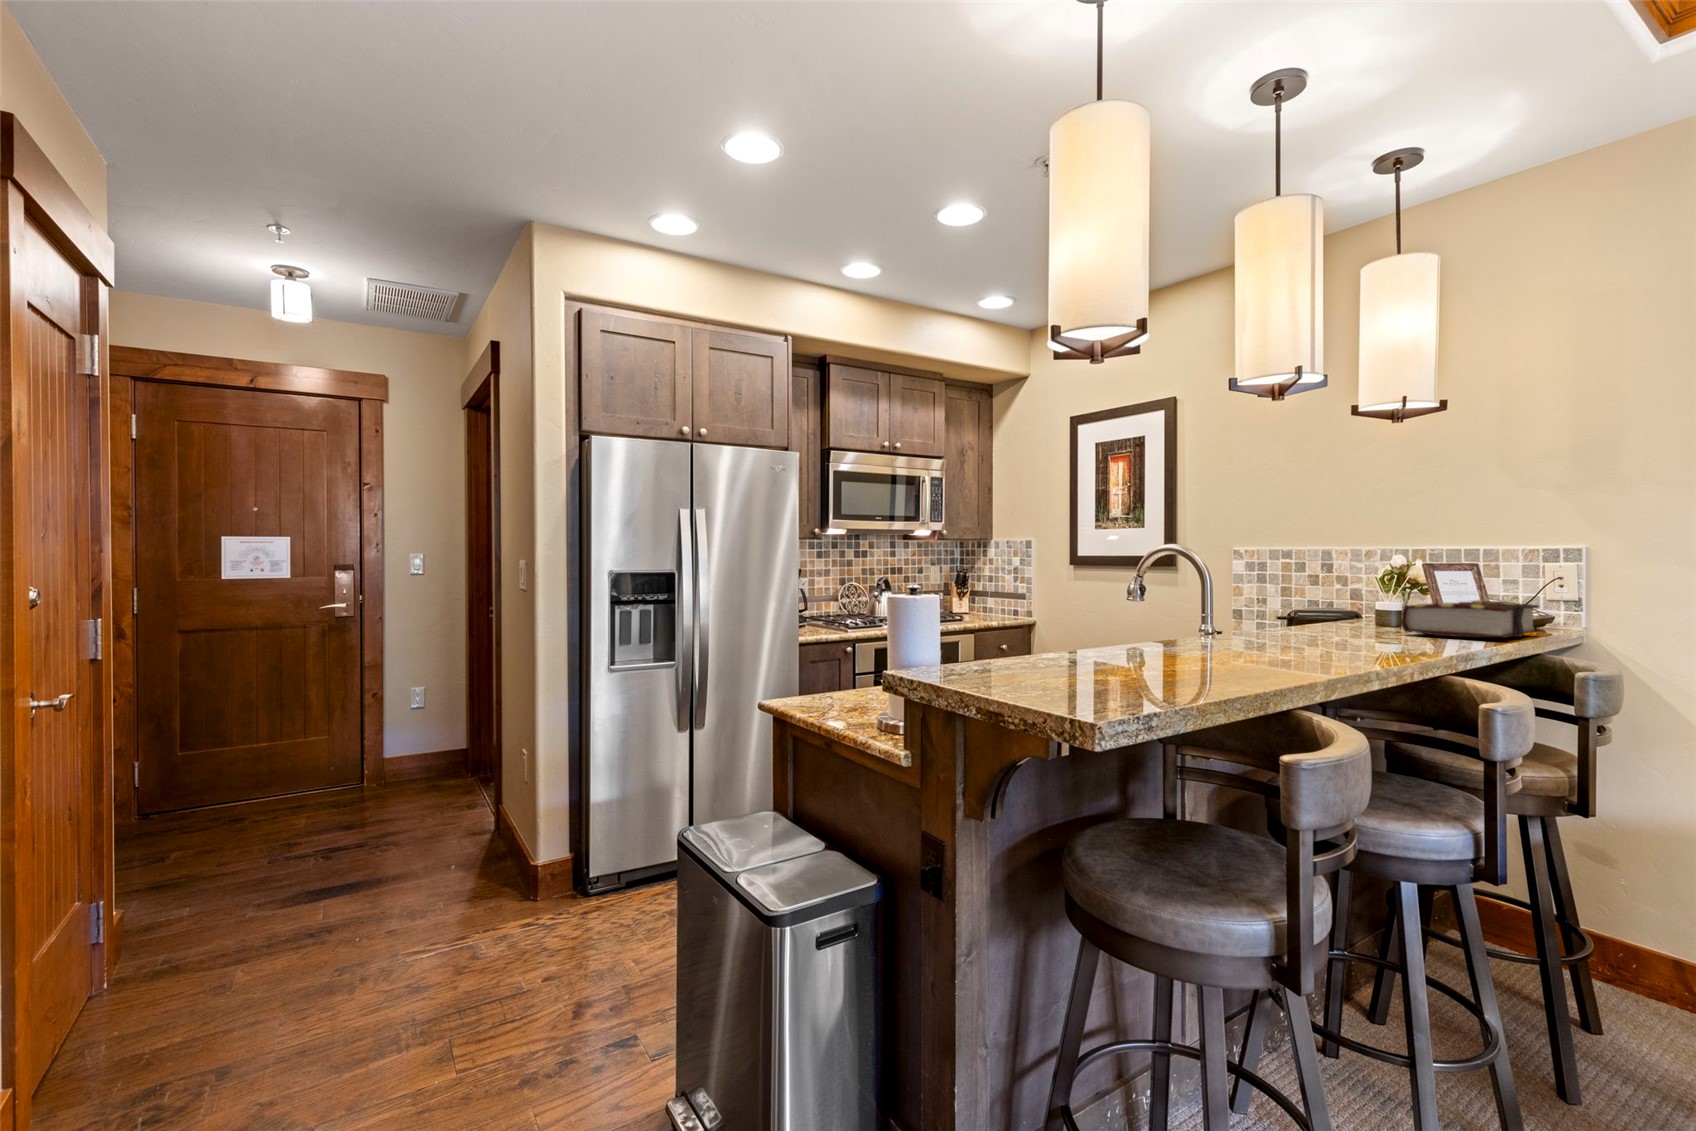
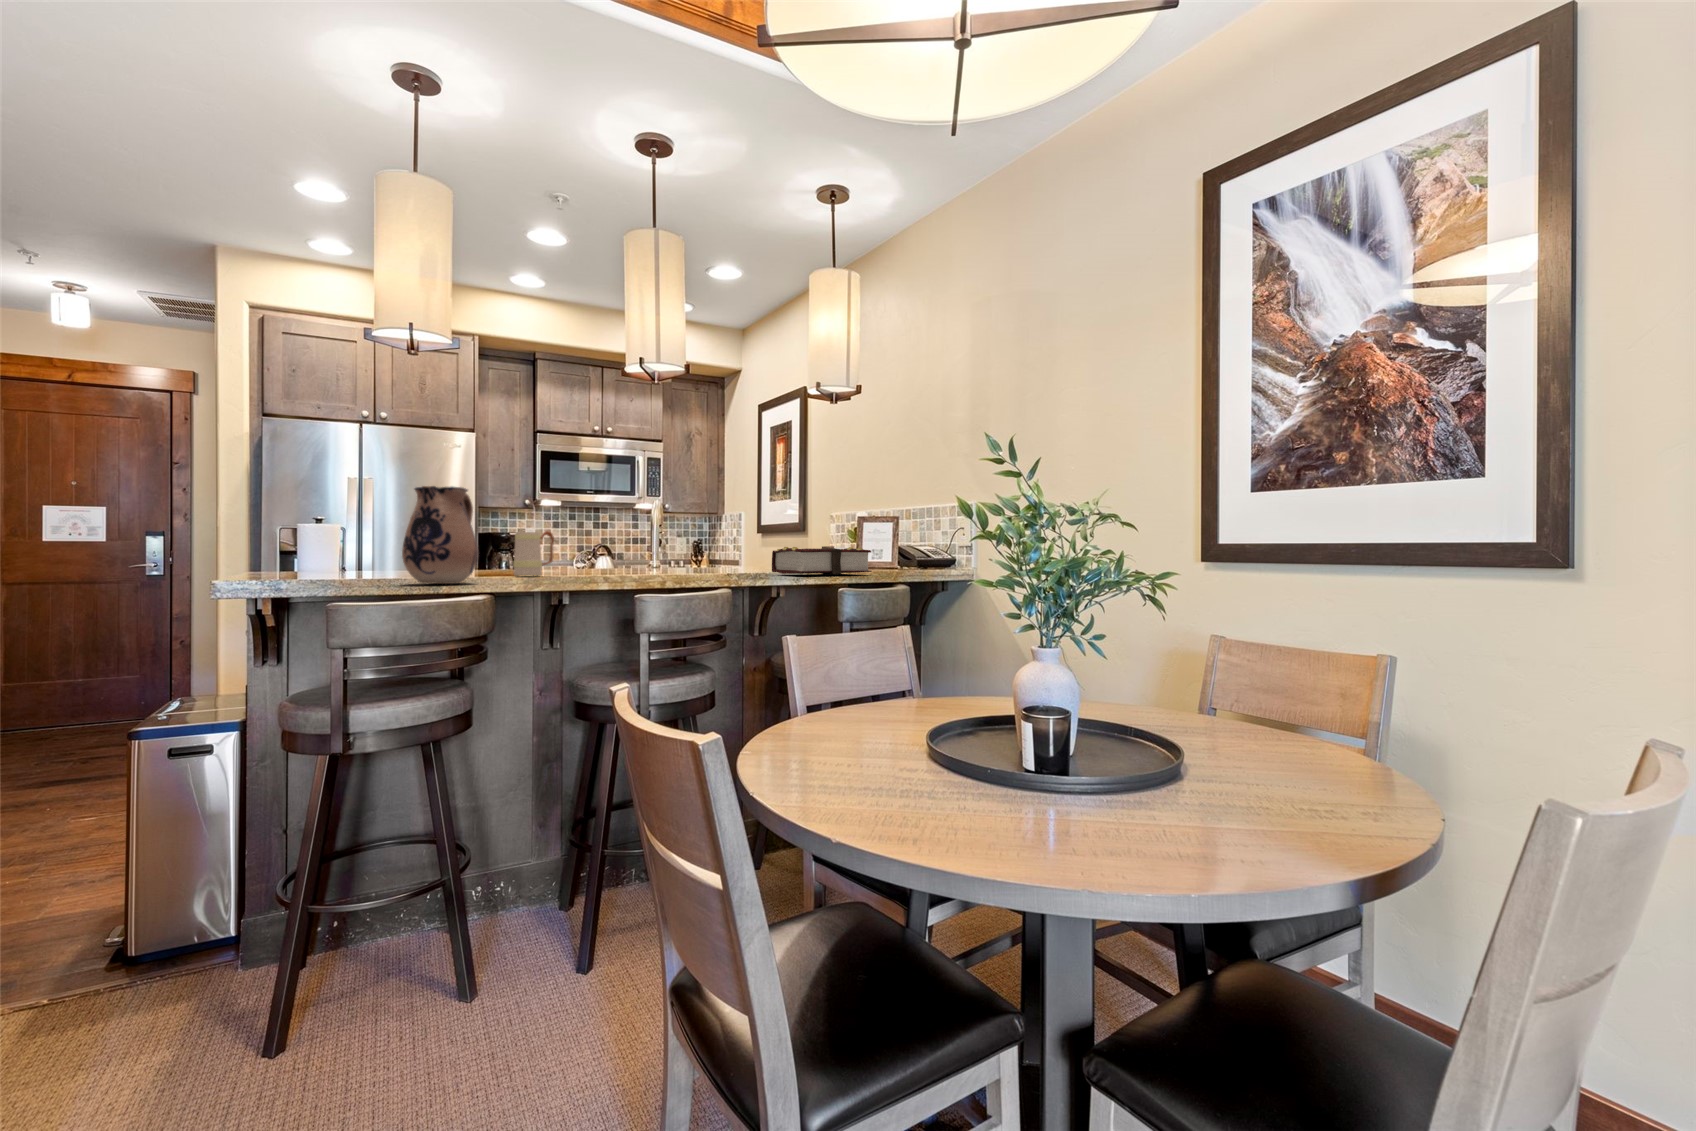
ceramic pitcher: none [1261,547,1370,683] -> present [402,486,479,584]
mug: none [1157,588,1194,649] -> present [513,531,554,577]

